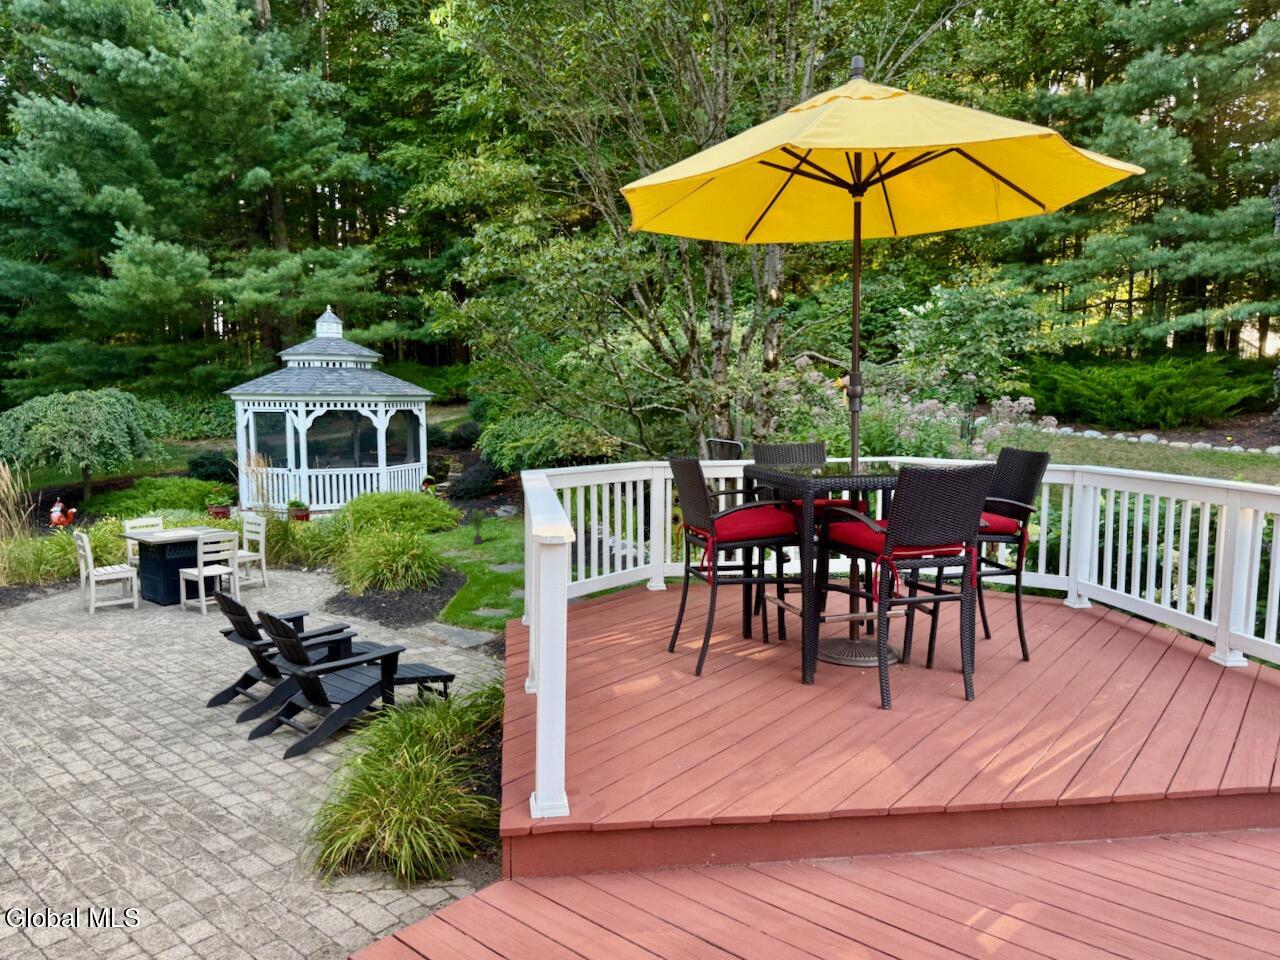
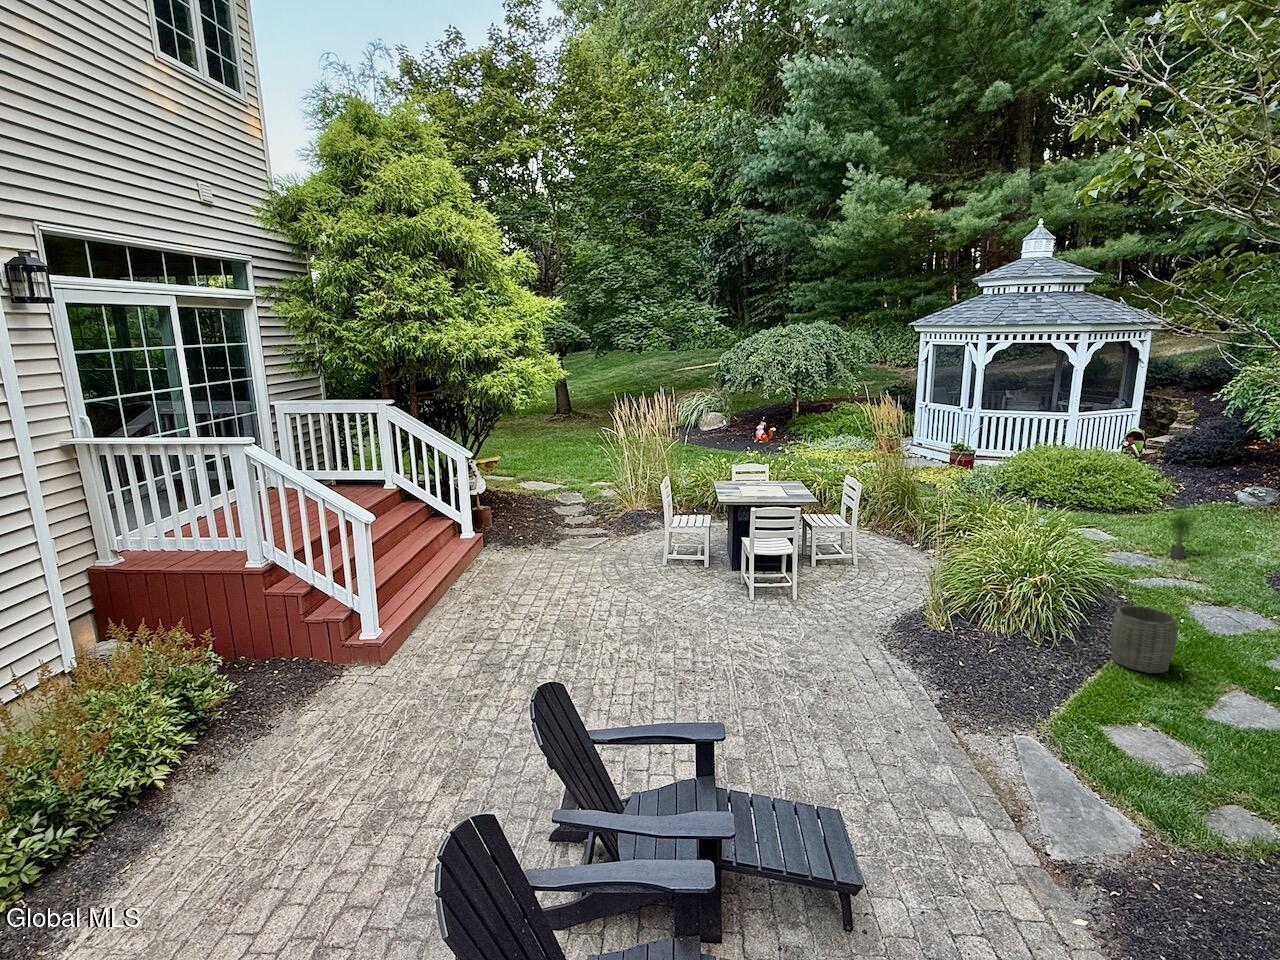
woven basket: none [464,550,495,584] -> present [1111,606,1177,673]

